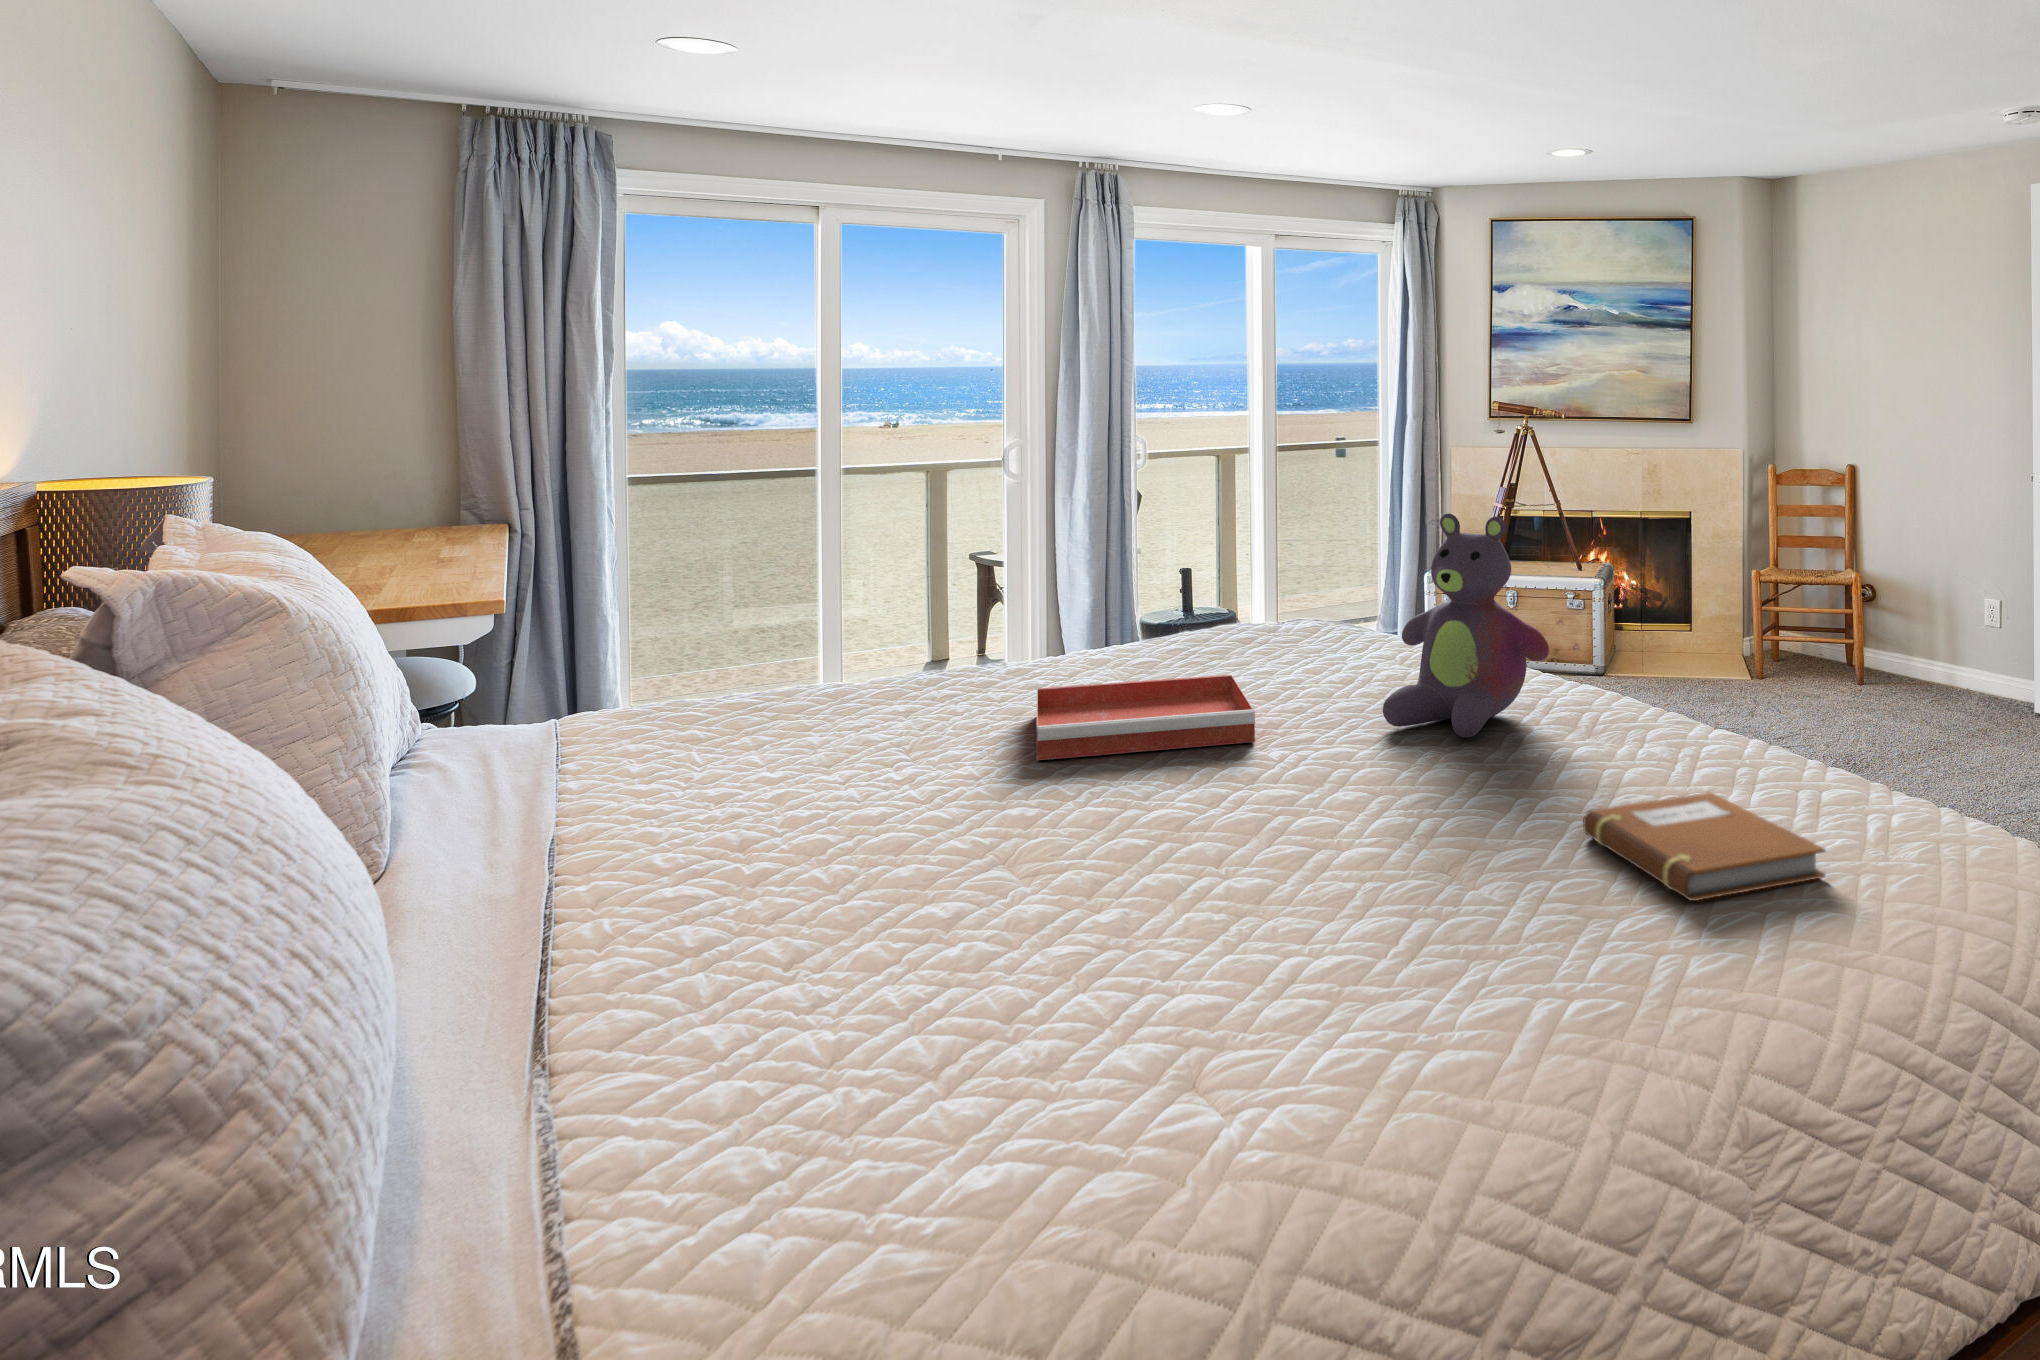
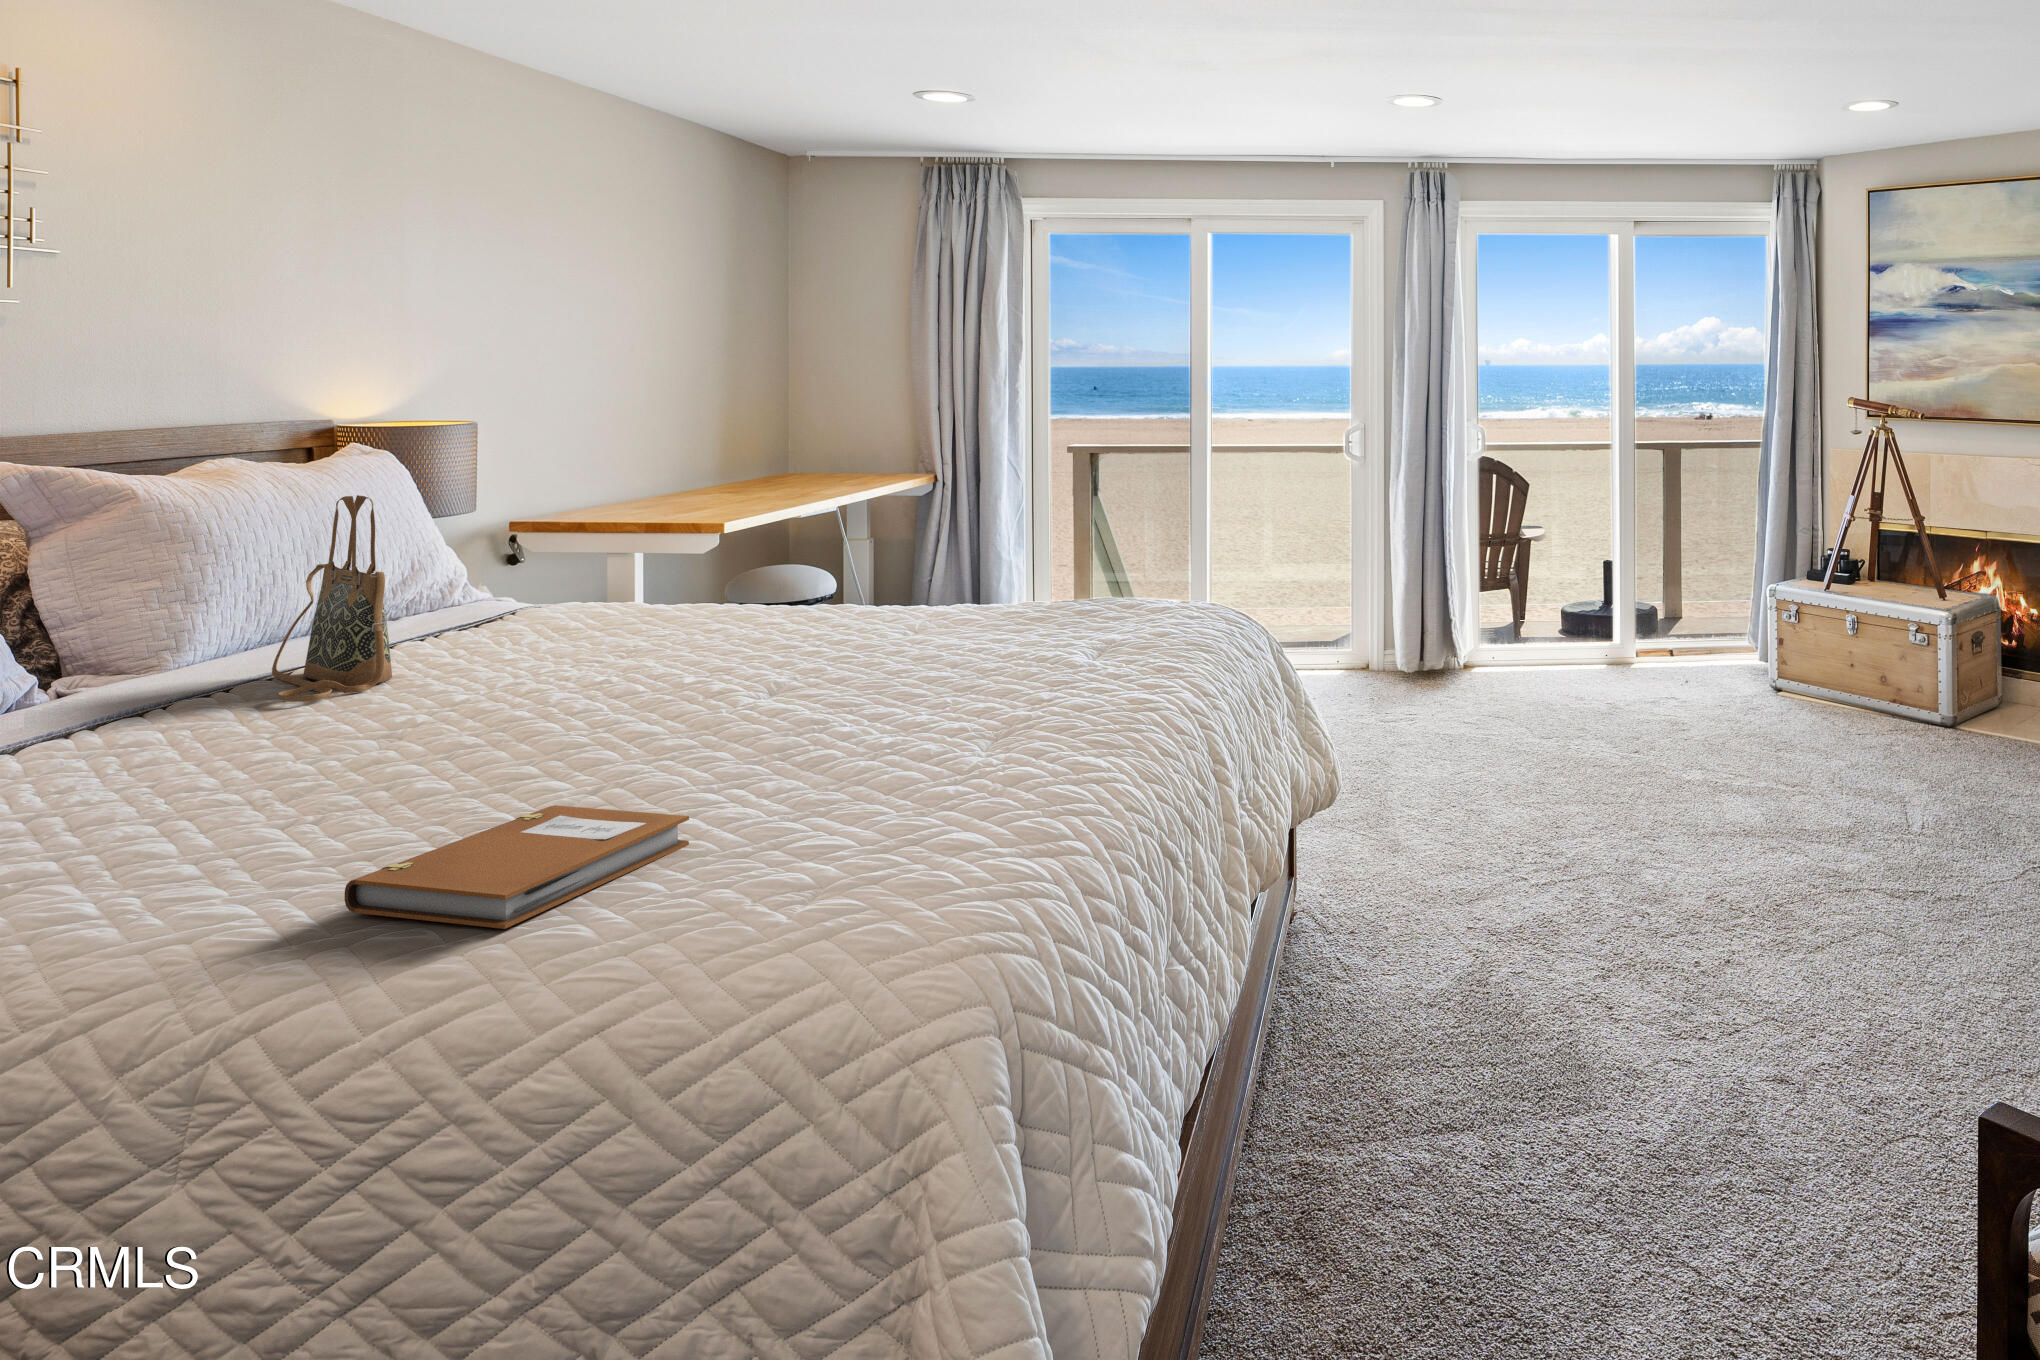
stuffed bear: present [1383,513,1549,738] -> none [809,493,965,724]
handbag: none [581,570,829,834] -> present [272,495,392,702]
tray: present [1036,675,1255,760] -> none [560,625,839,696]

